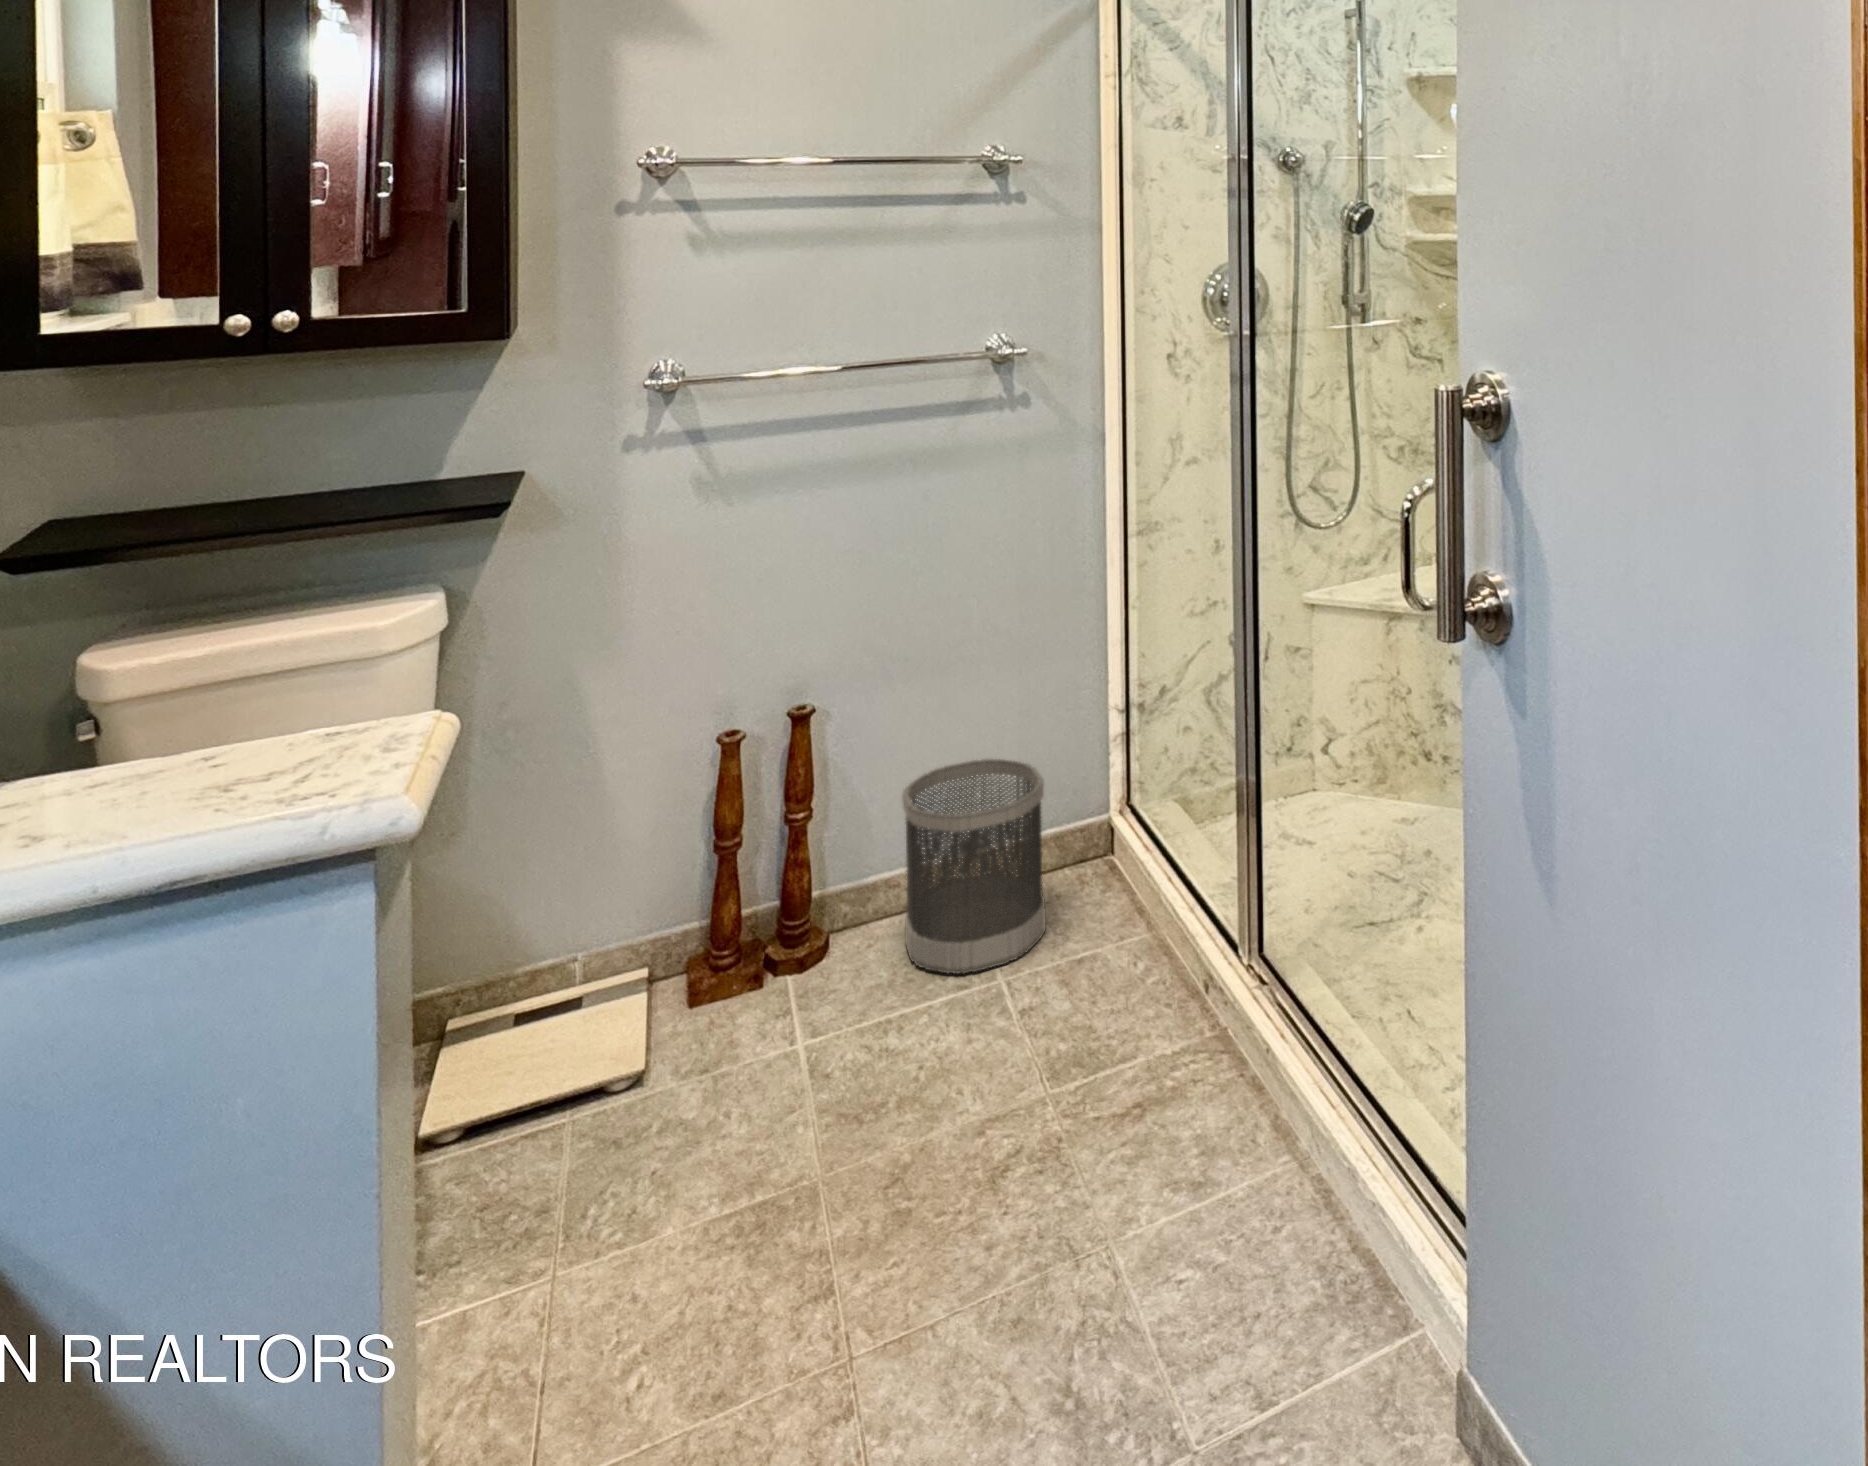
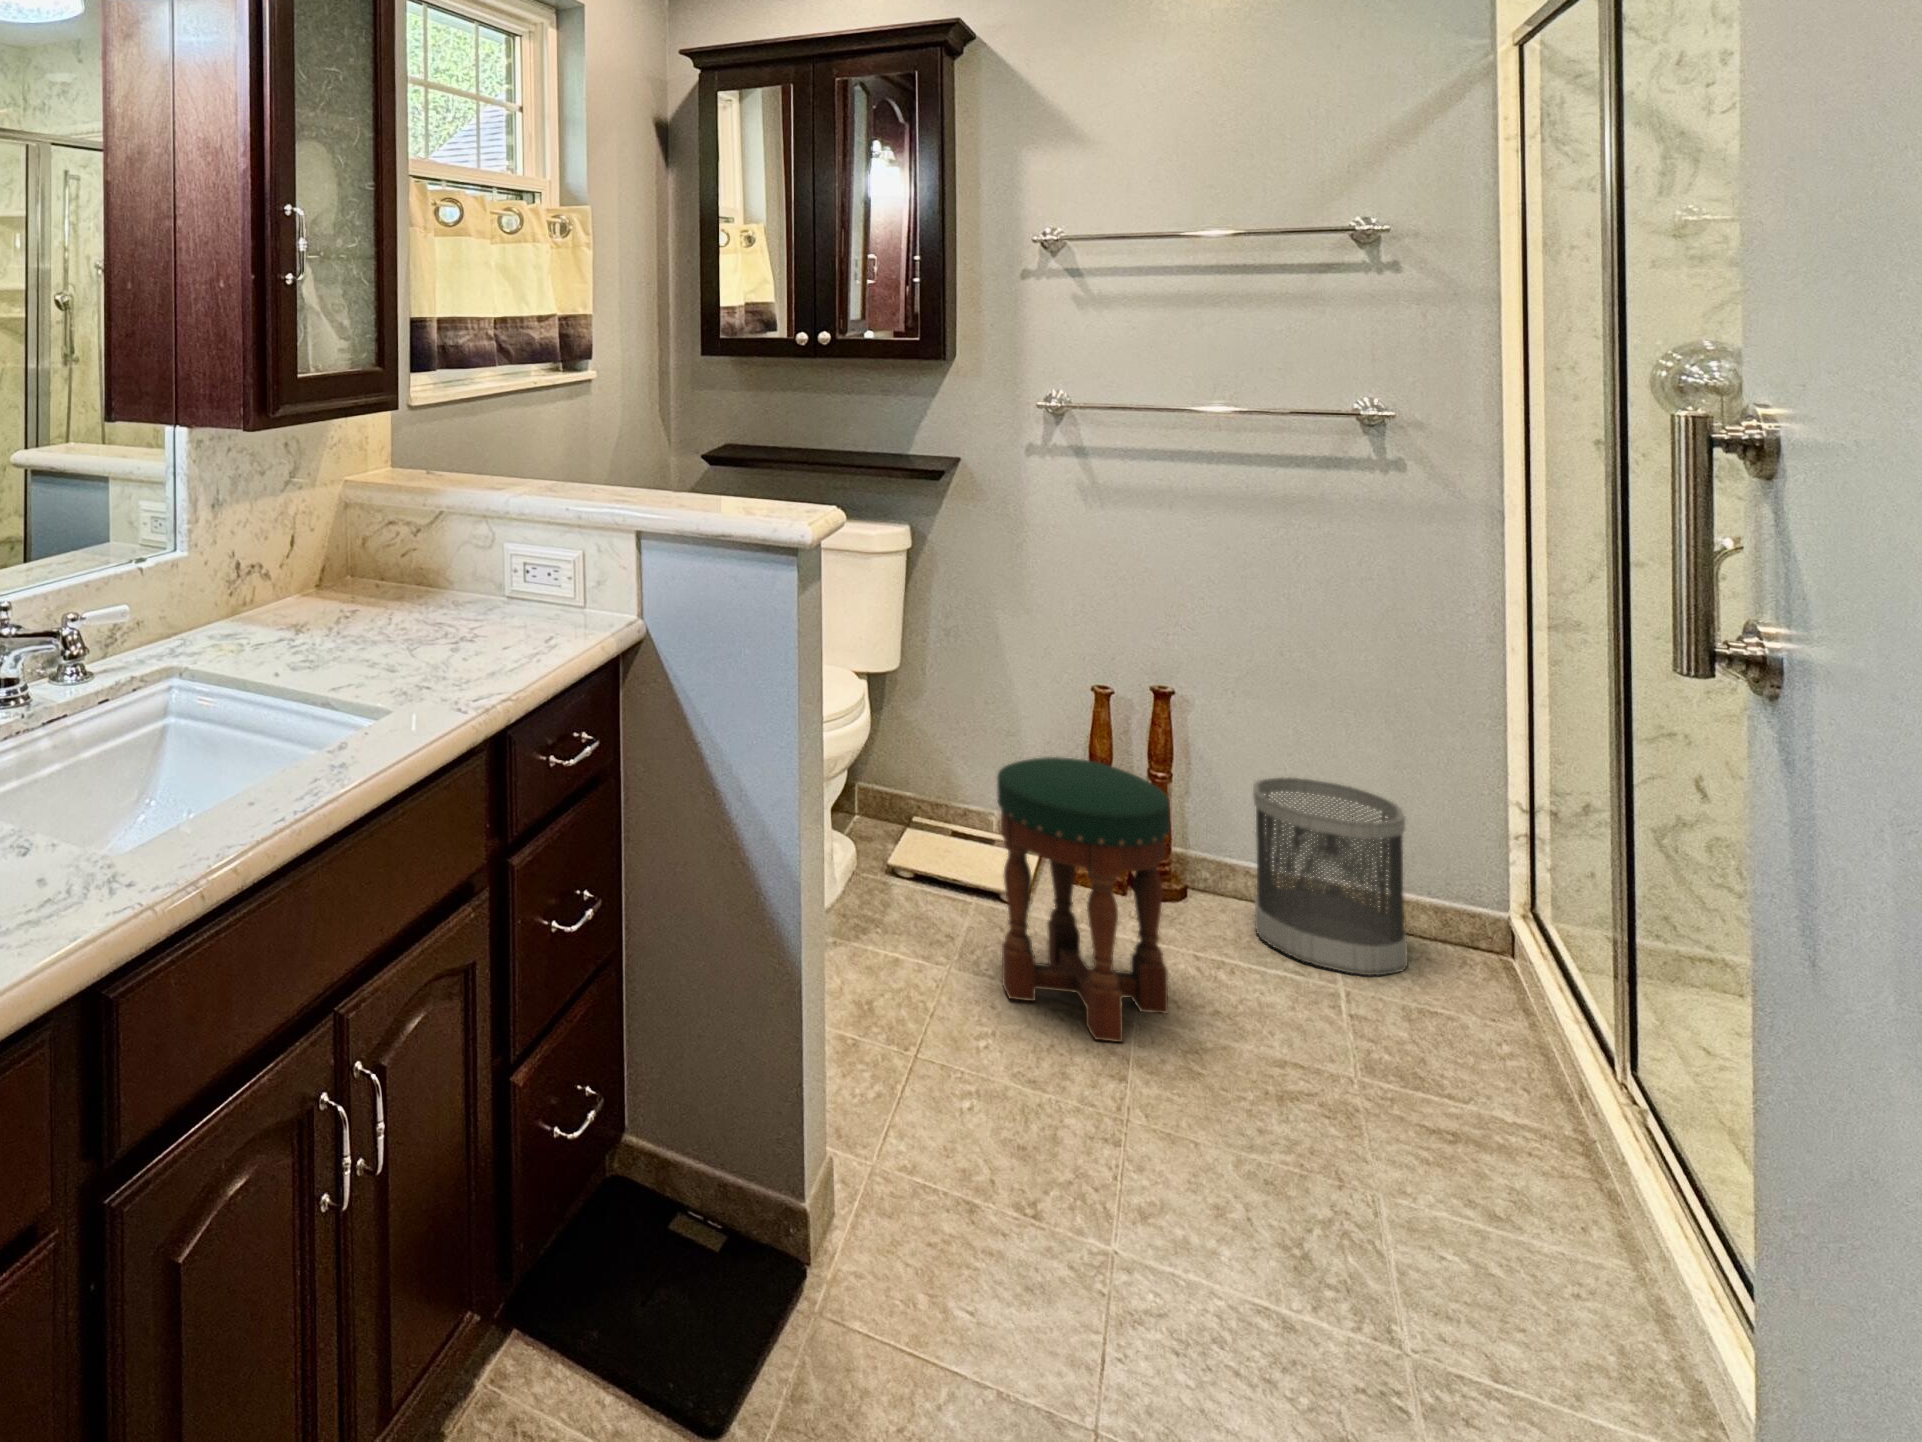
stool: none [636,857,863,1242] -> present [997,757,1171,1042]

